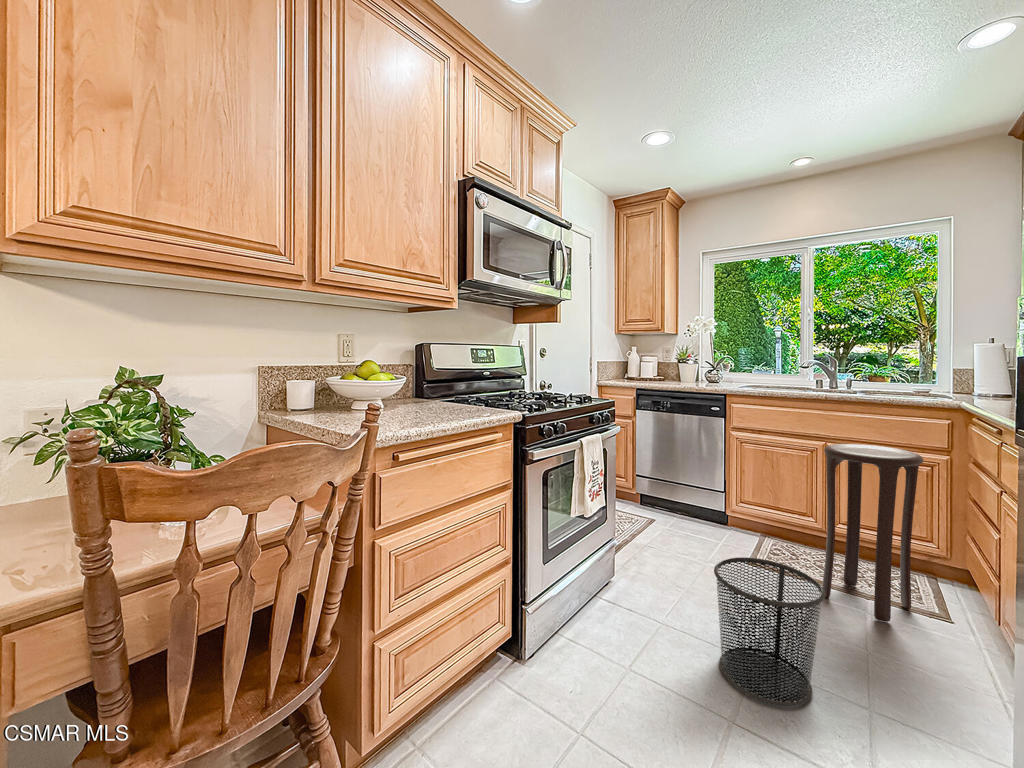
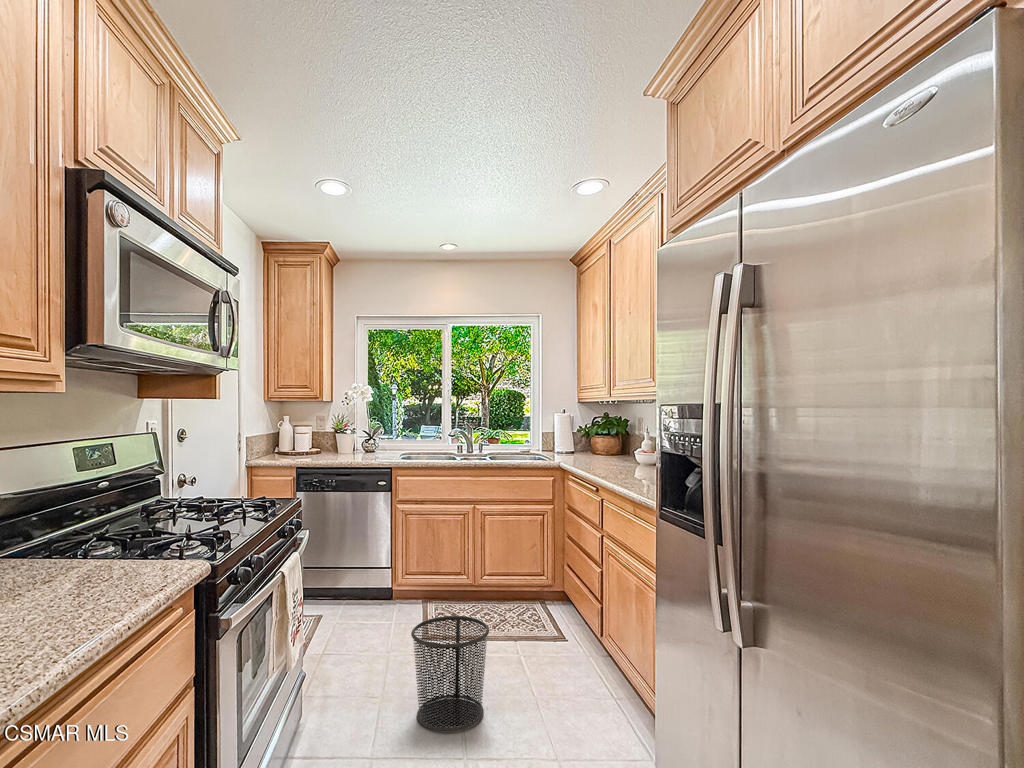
stool: present [822,444,924,622] -> none [476,506,536,645]

